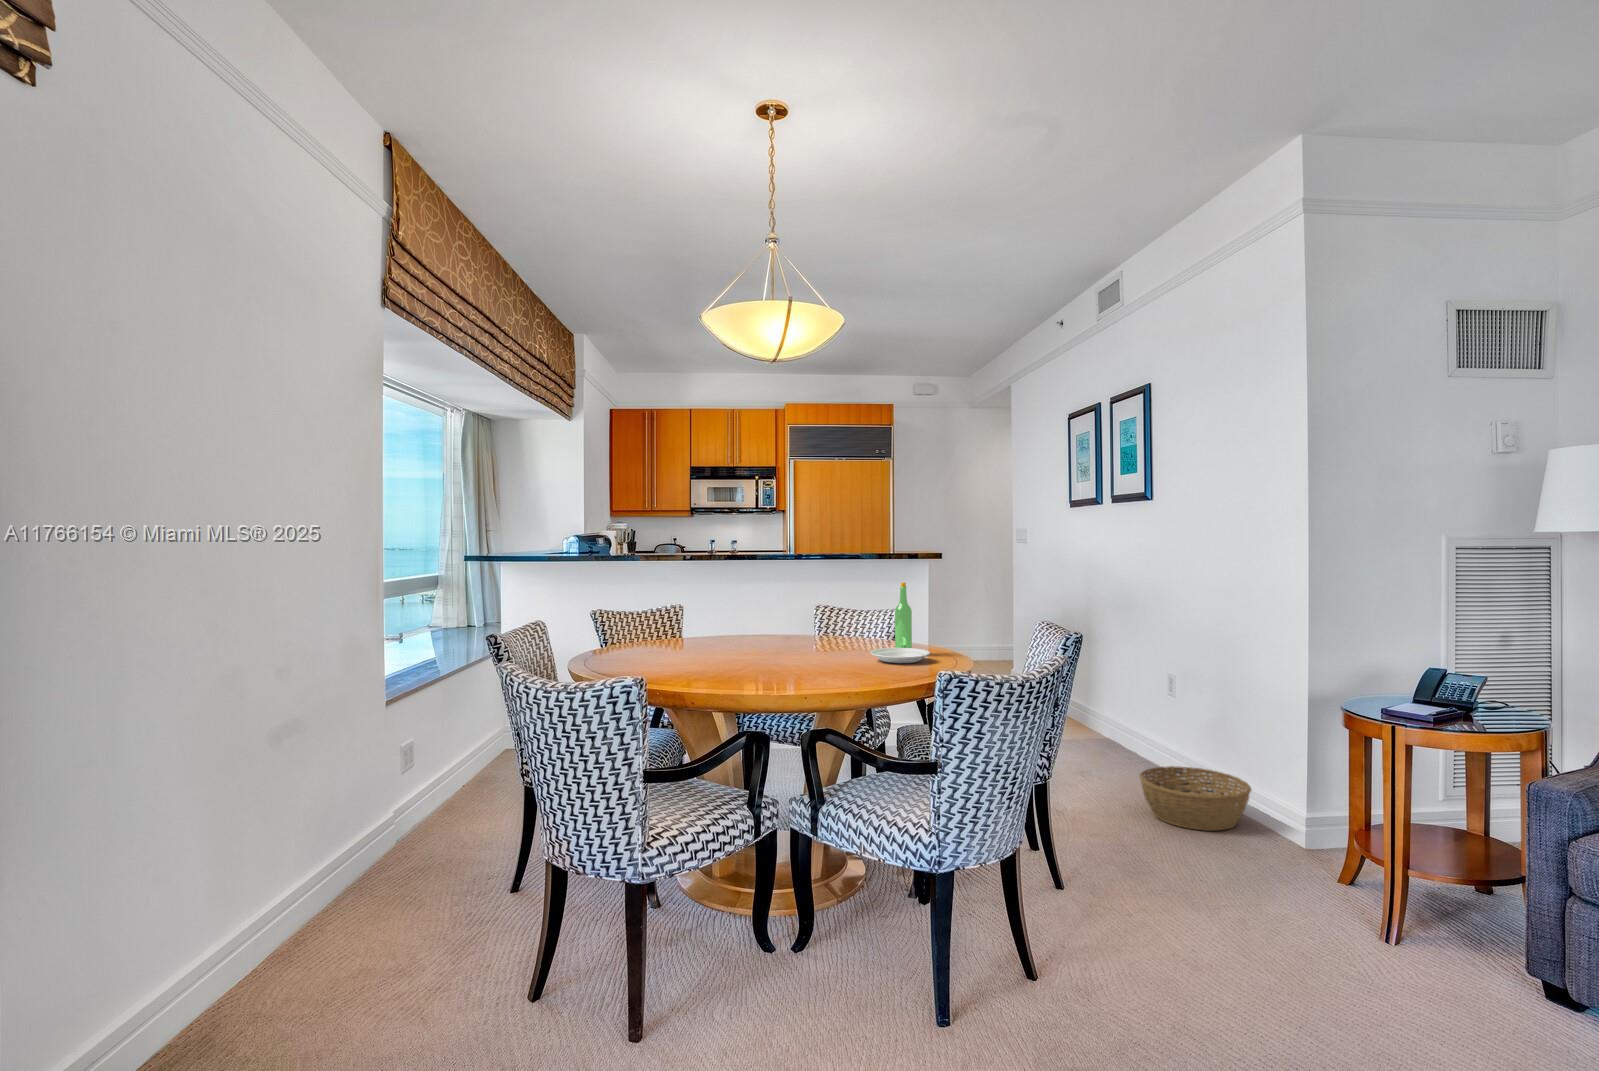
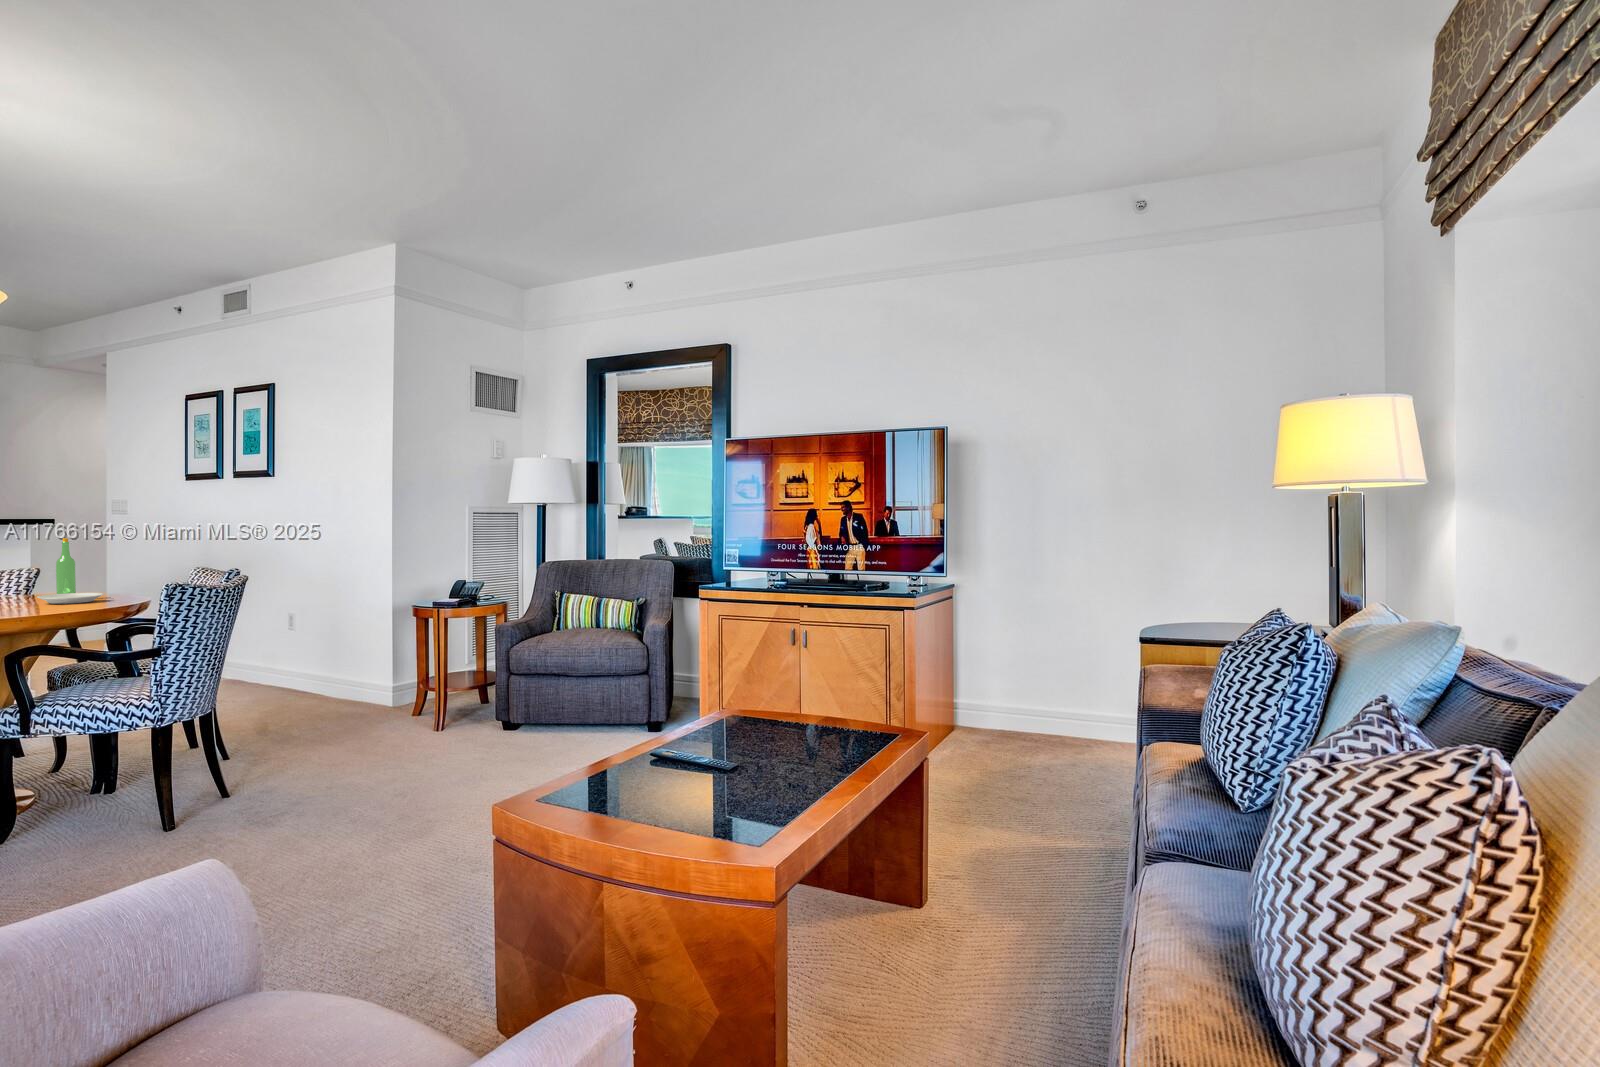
basket: present [1139,766,1251,831] -> none [275,673,359,713]

